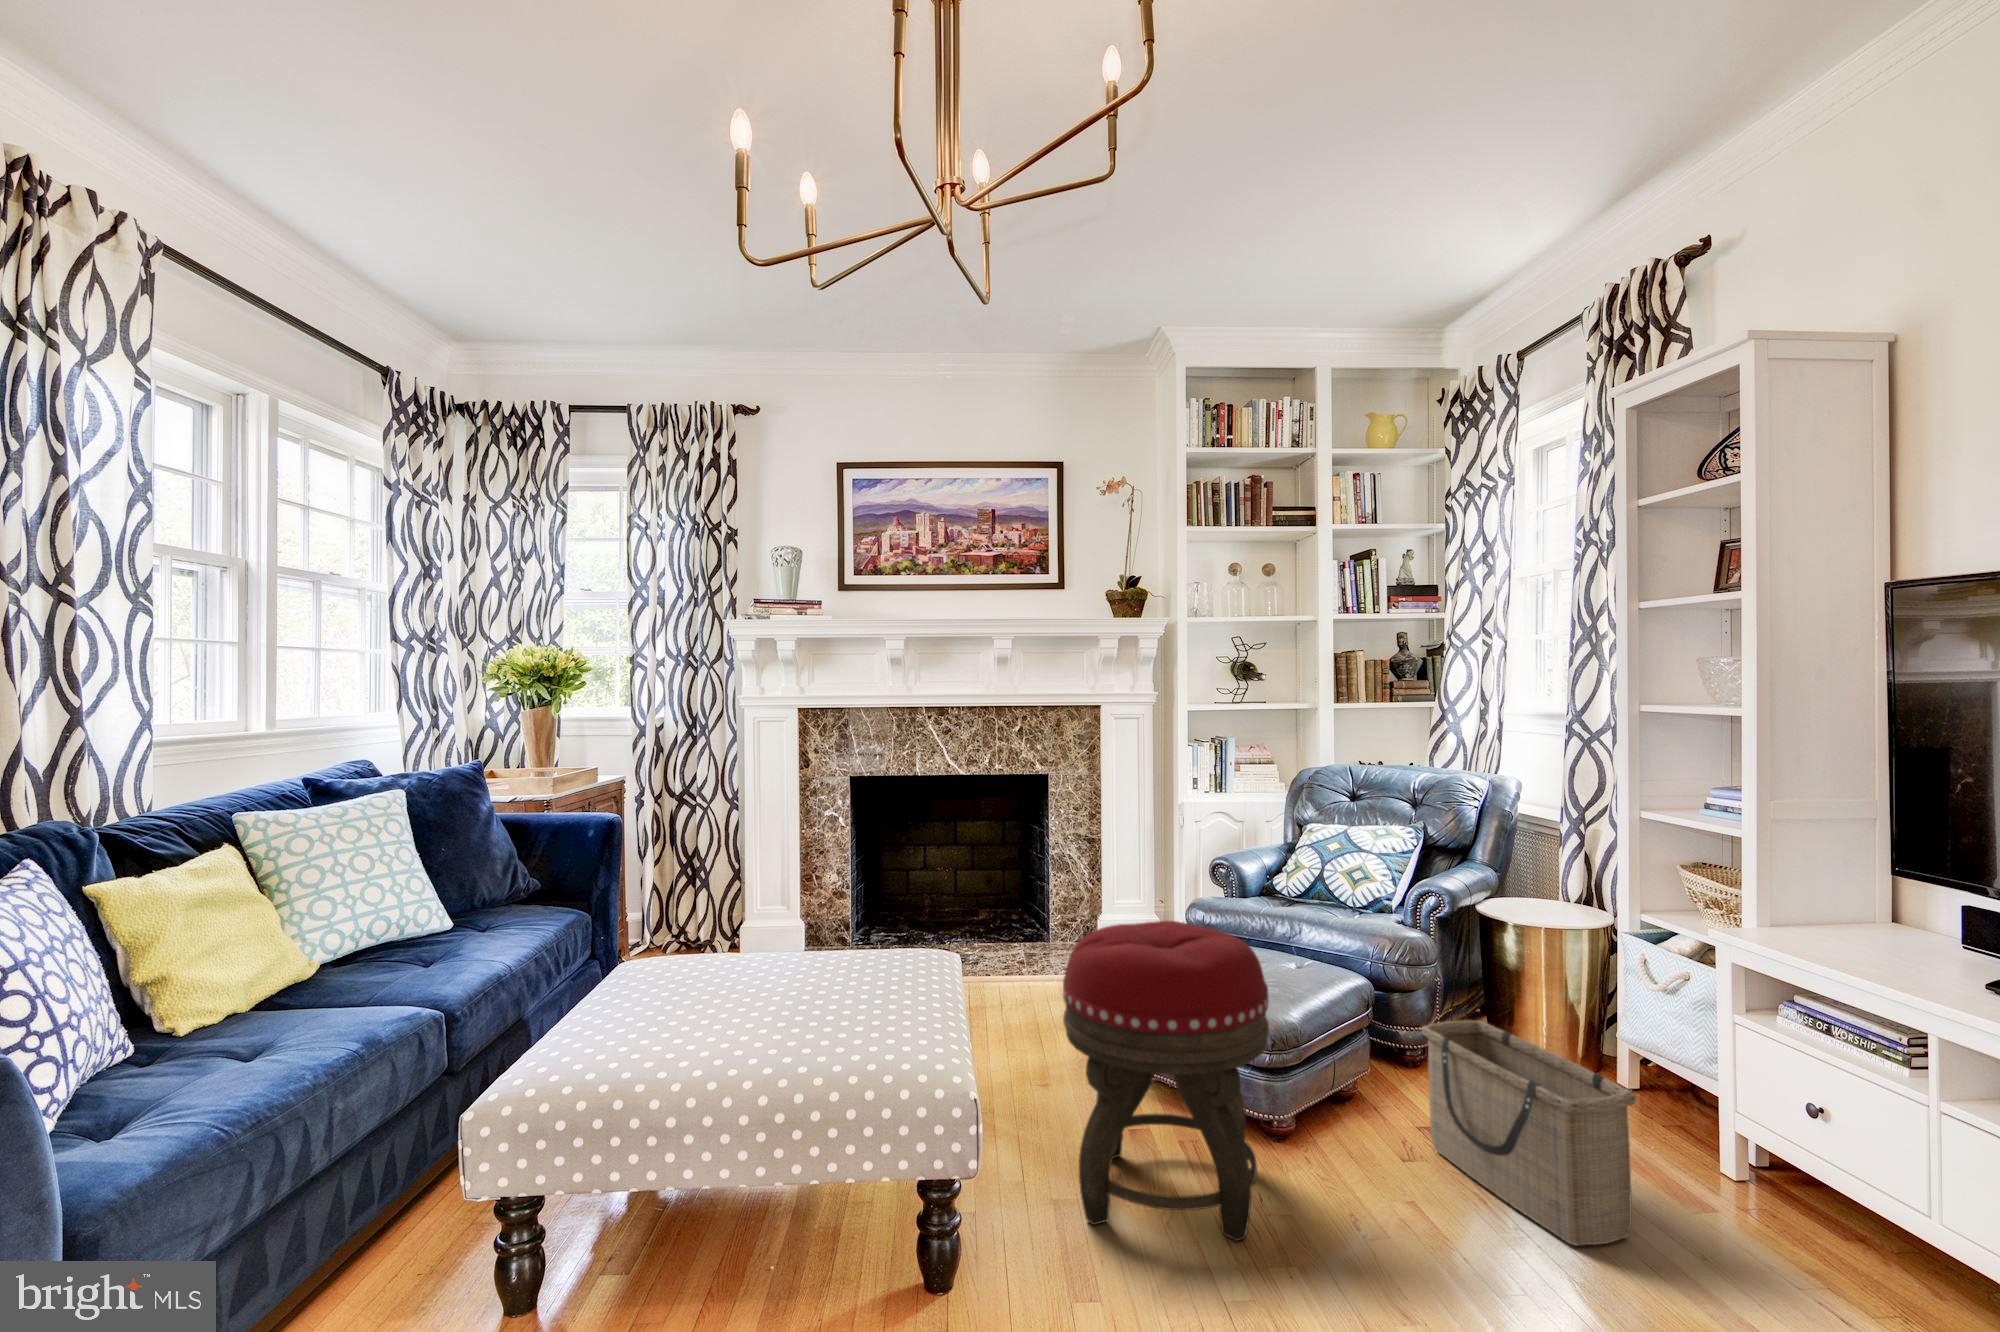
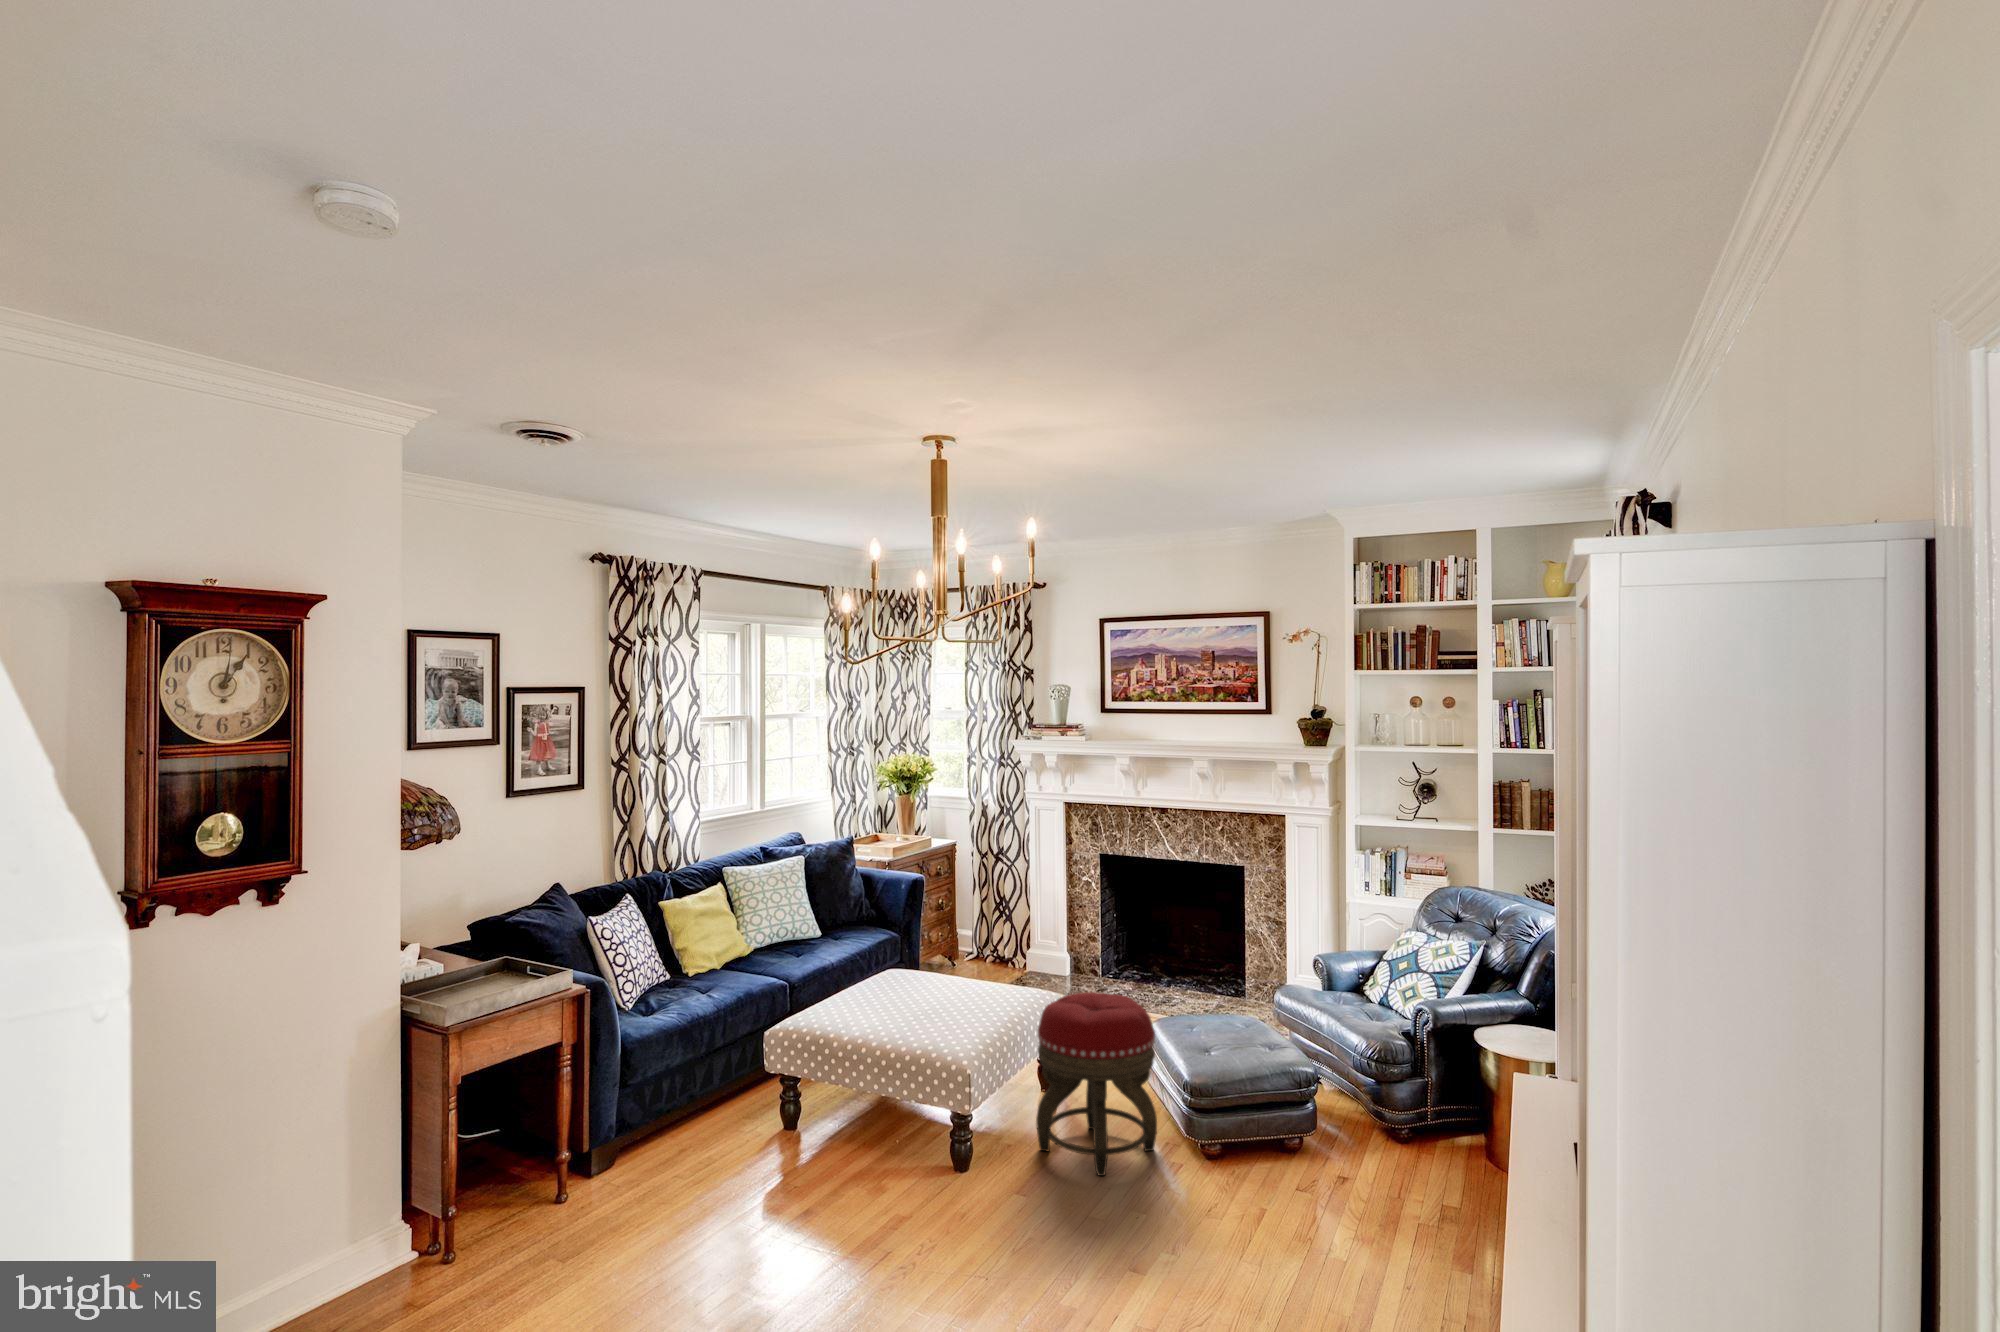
basket: present [1422,1020,1636,1246] -> none [1261,1094,1329,1236]

